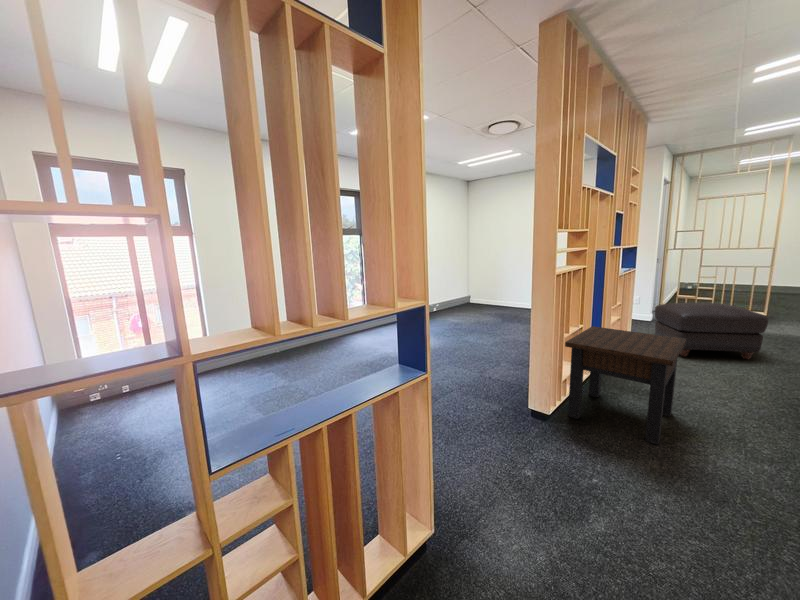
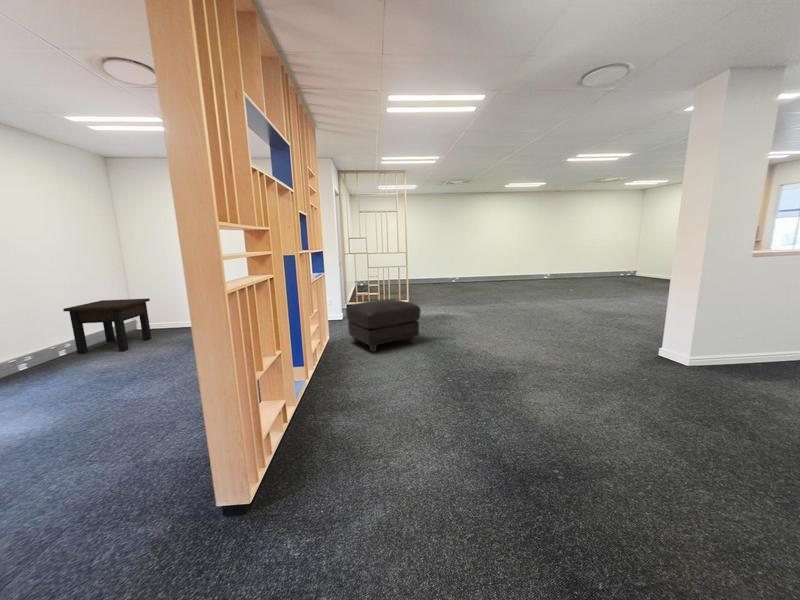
side table: present [565,326,686,445] -> present [63,298,151,354]

